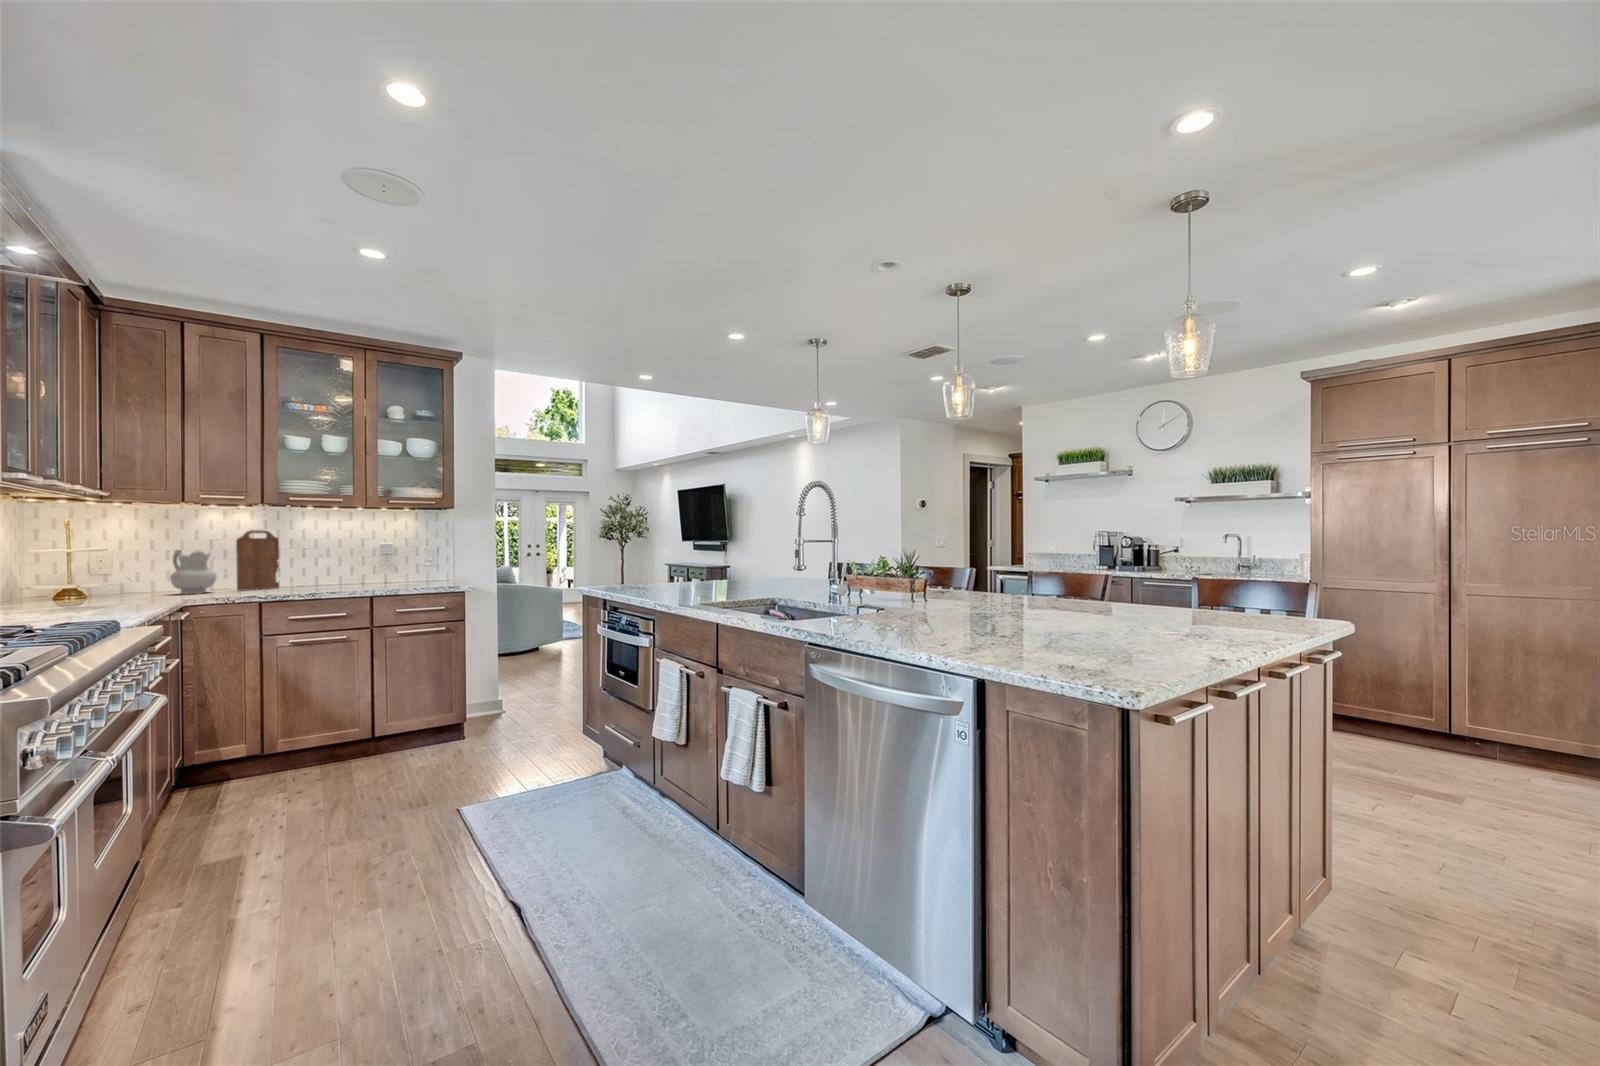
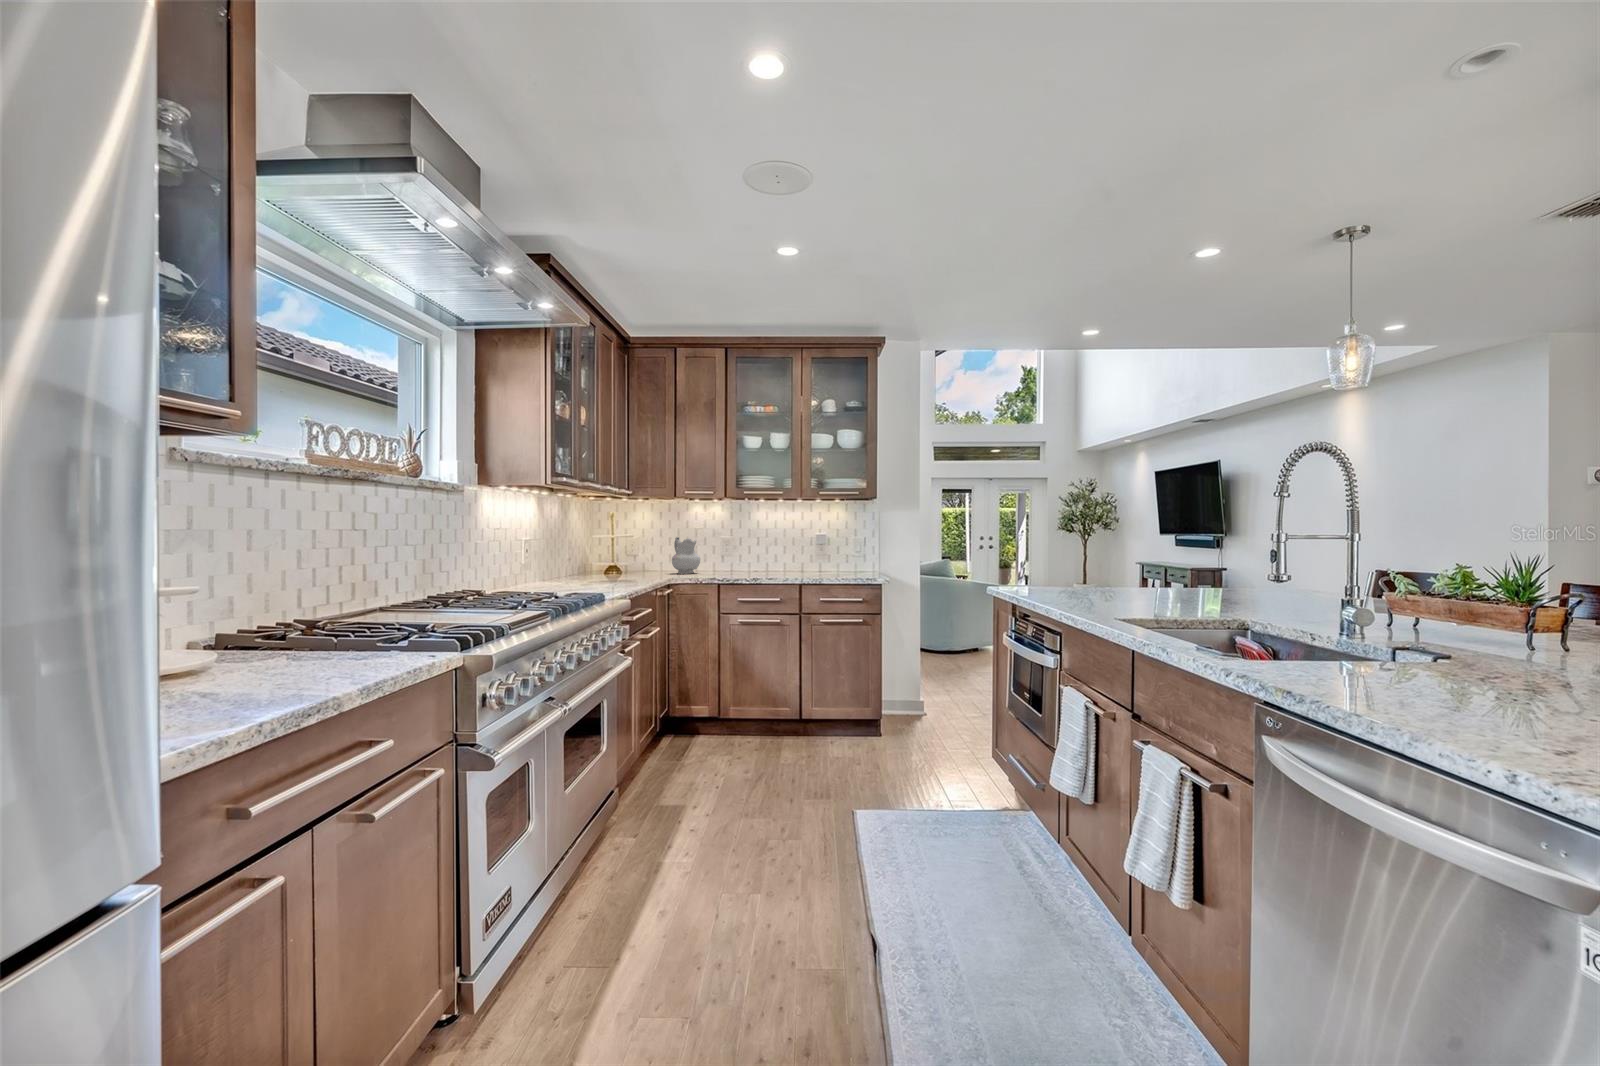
cutting board: present [236,530,279,591] -> none [713,521,742,573]

